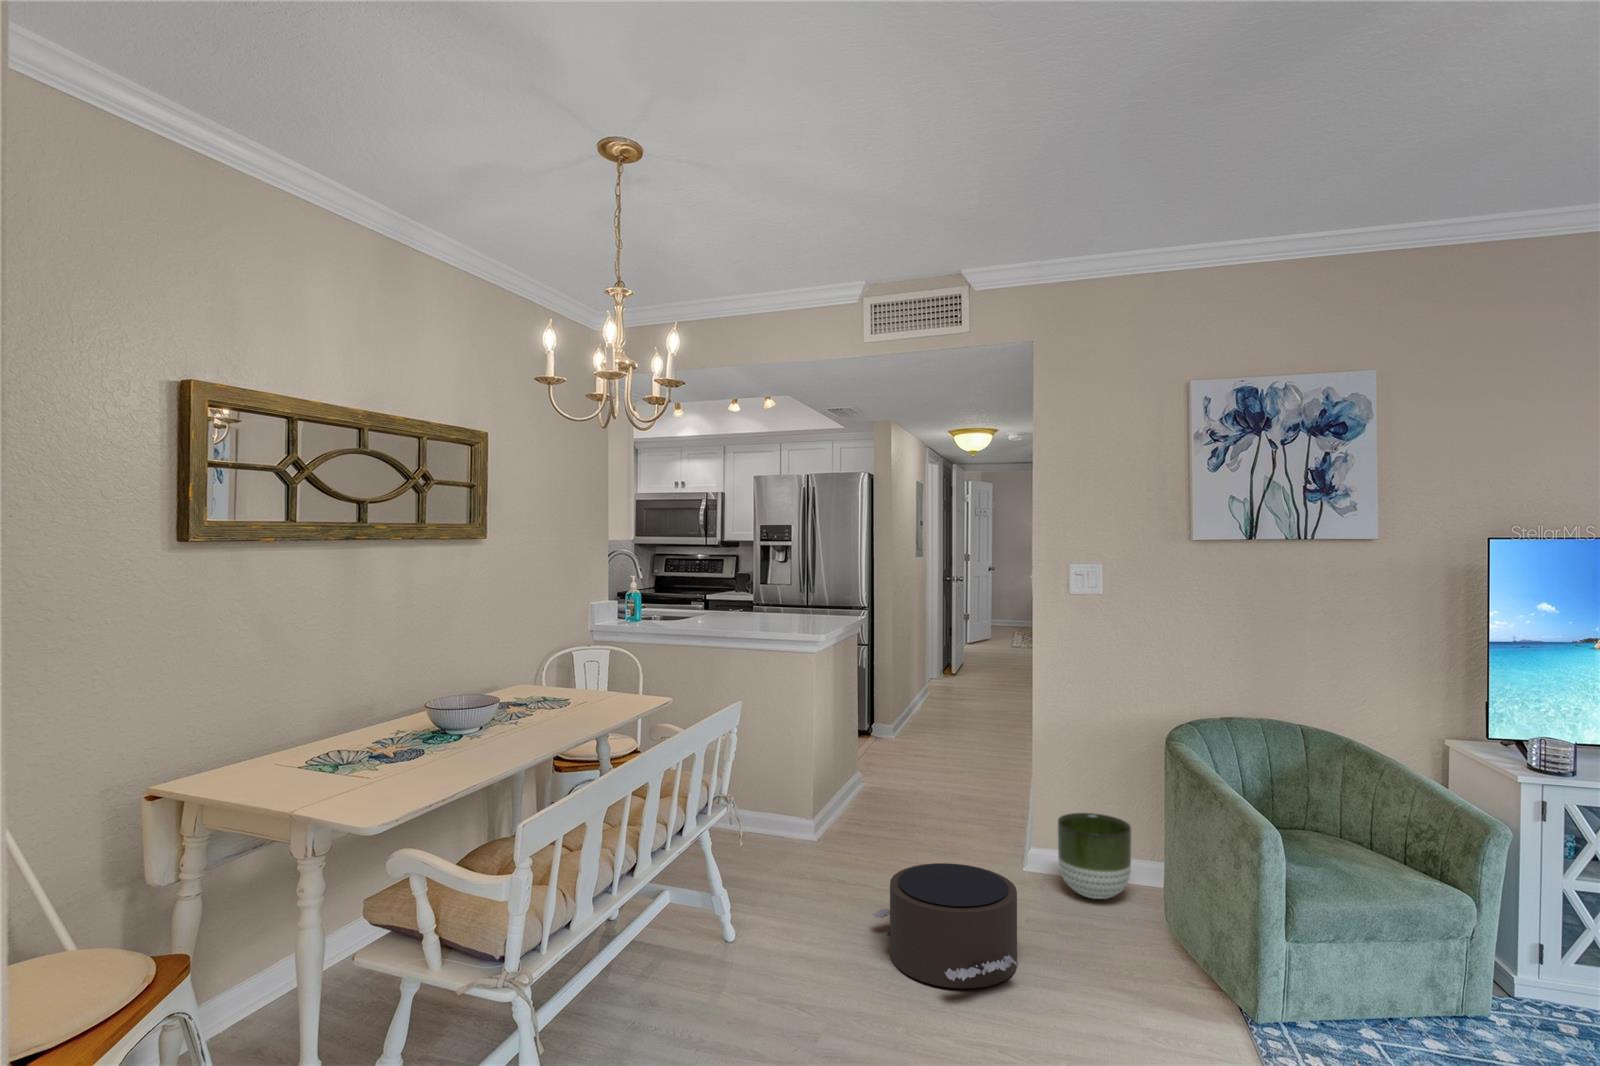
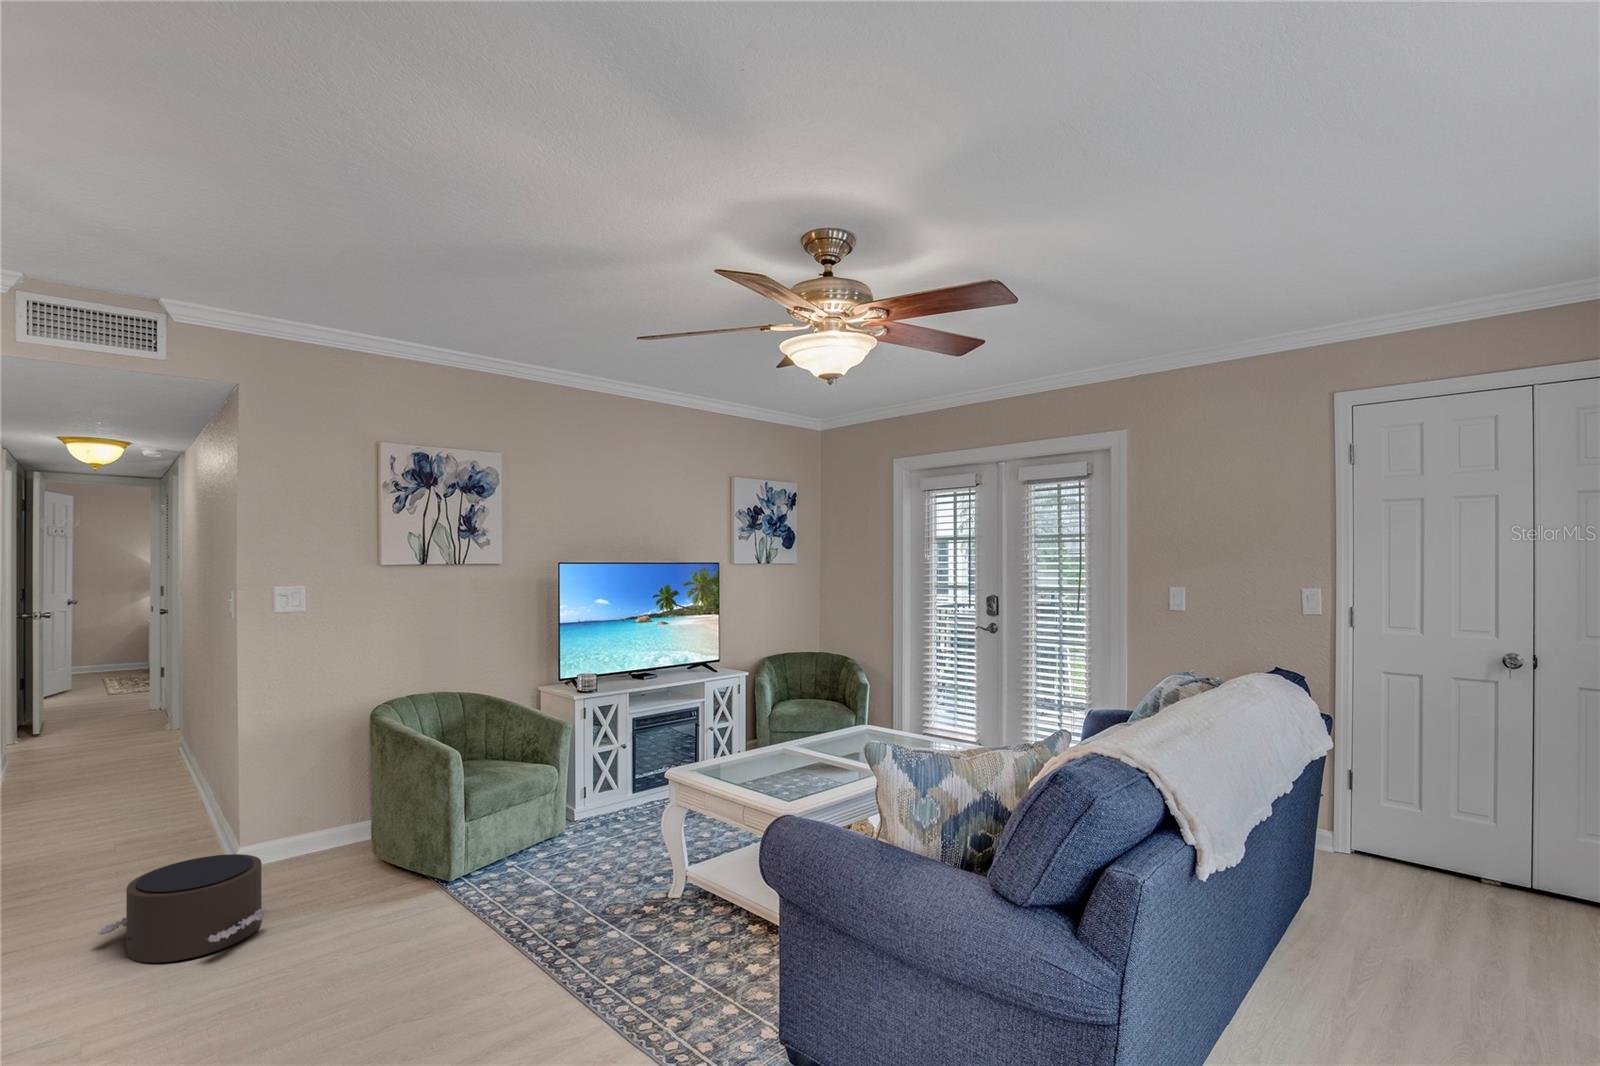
planter: present [1058,813,1131,899] -> none [271,789,337,858]

